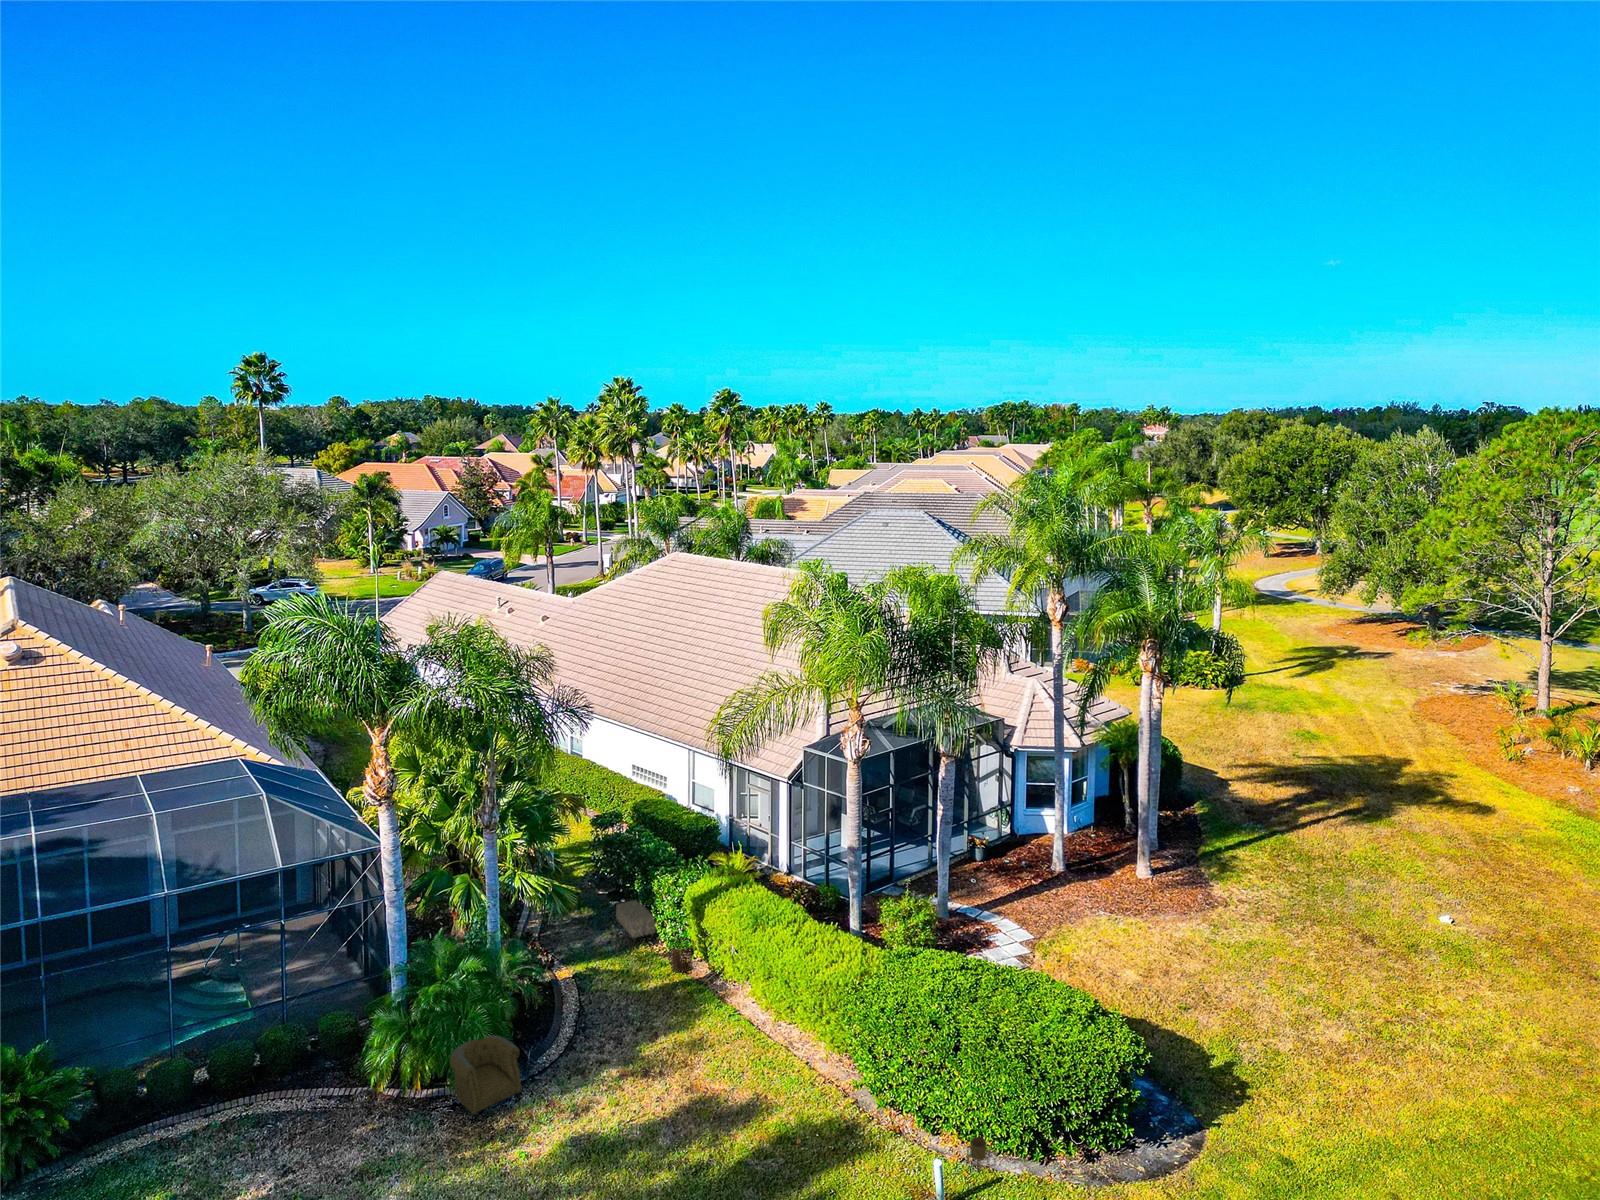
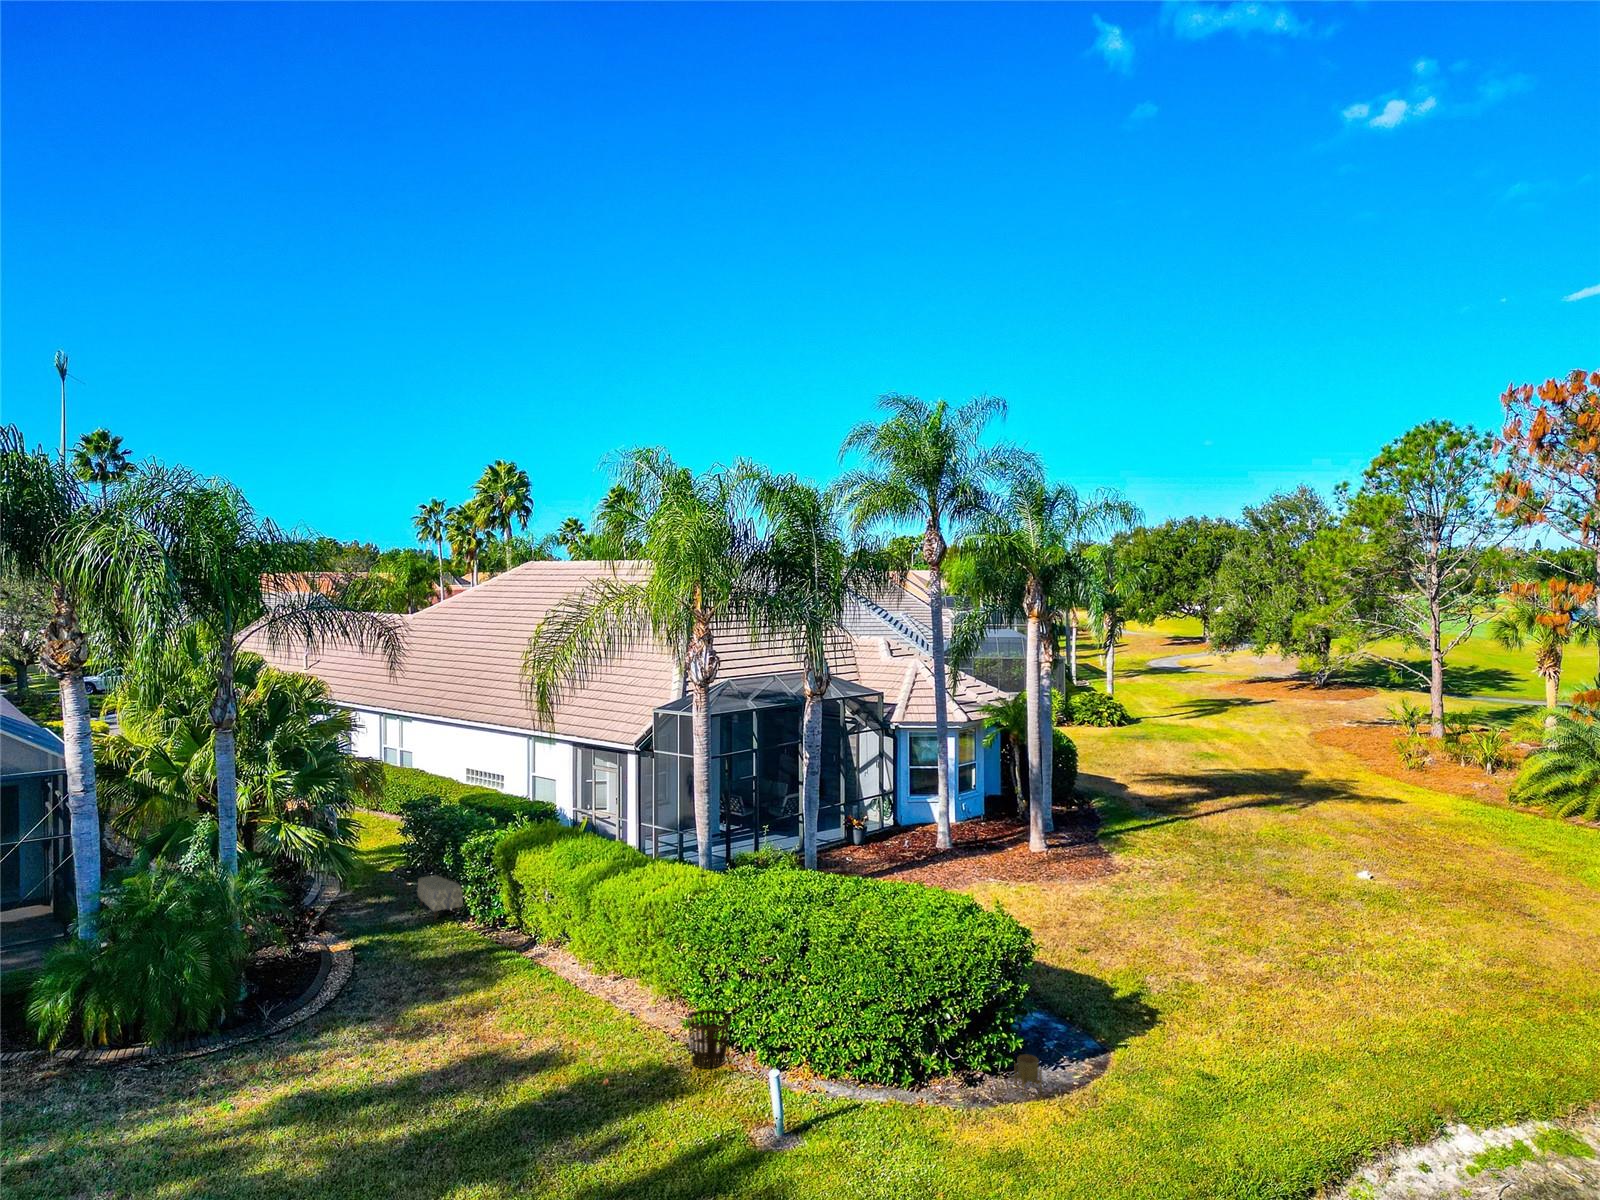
basket: present [668,938,695,973] -> present [688,1010,731,1069]
chair: present [450,1035,521,1124] -> none [140,974,240,1081]
planter: present [967,1137,990,1170] -> present [1014,1055,1042,1094]

